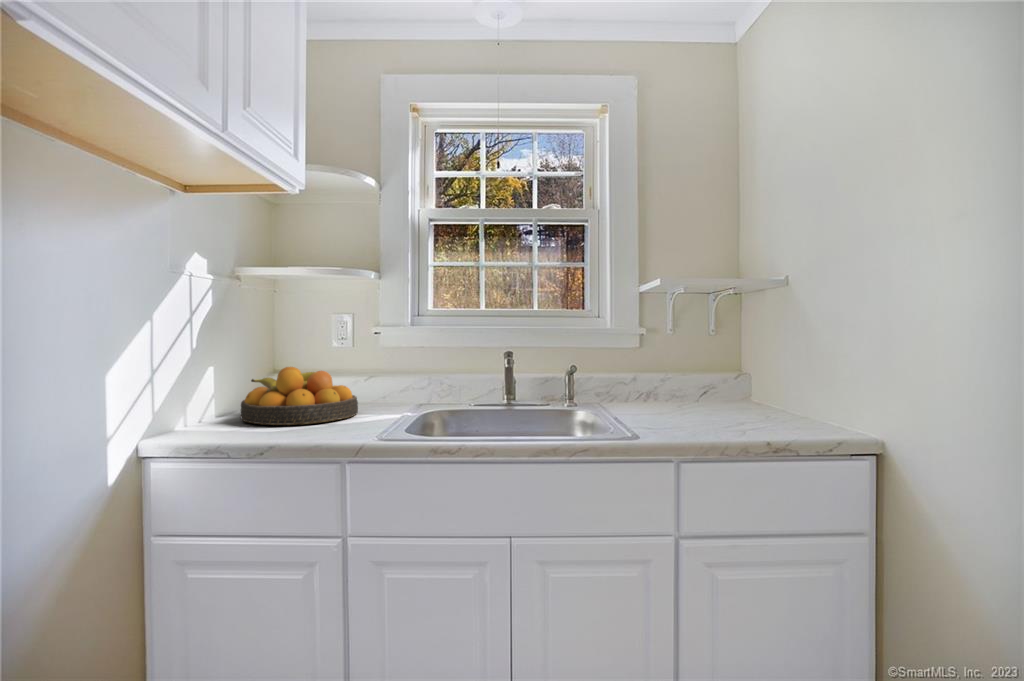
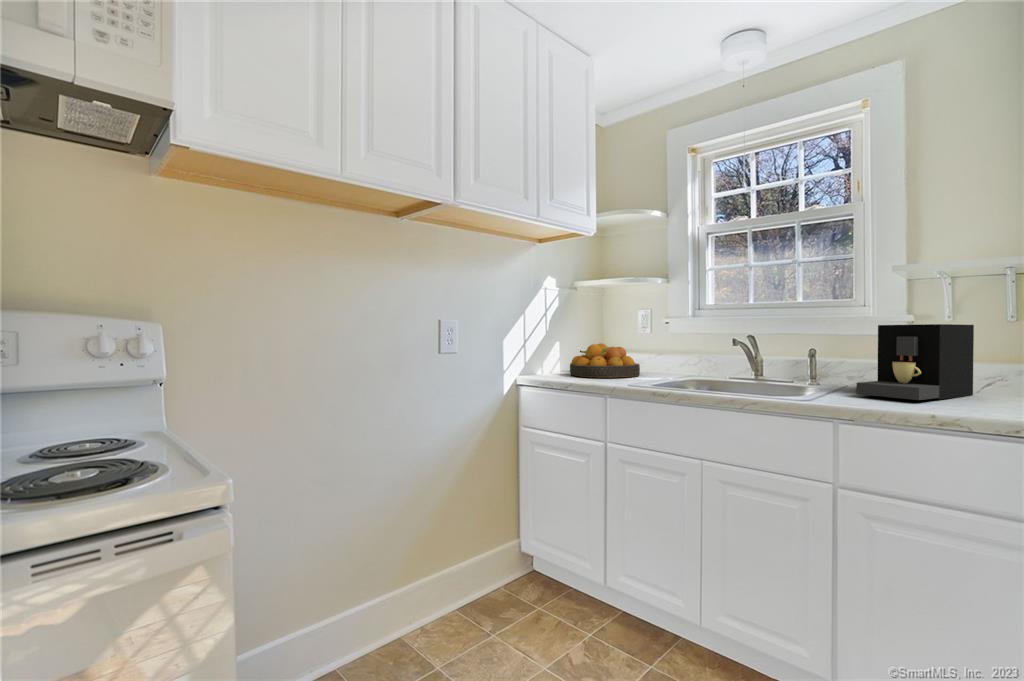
coffee maker: none [653,341,718,423] -> present [856,324,974,400]

